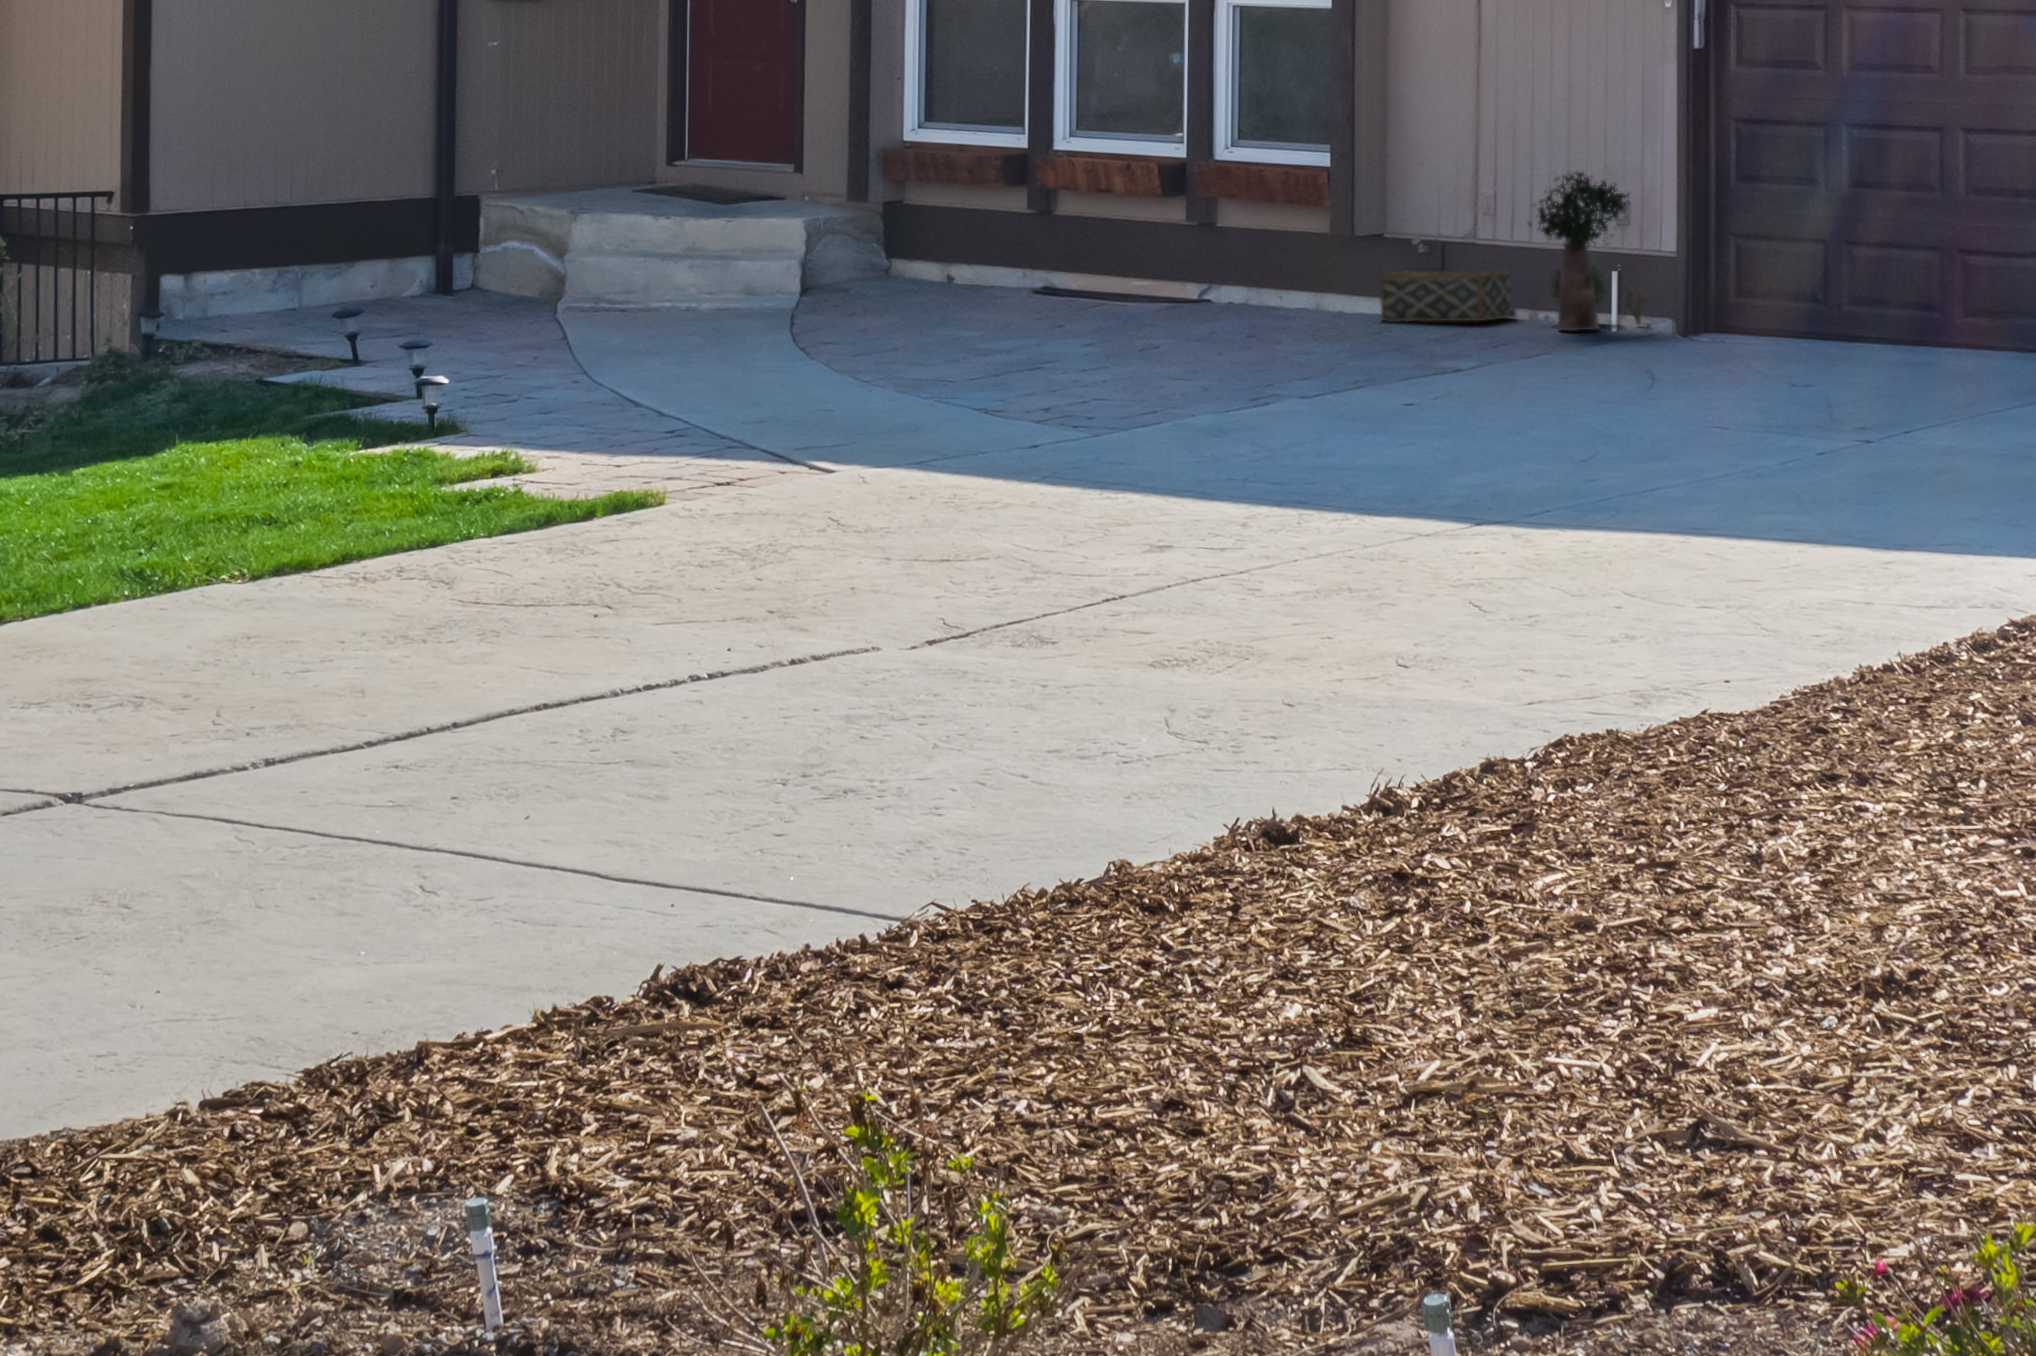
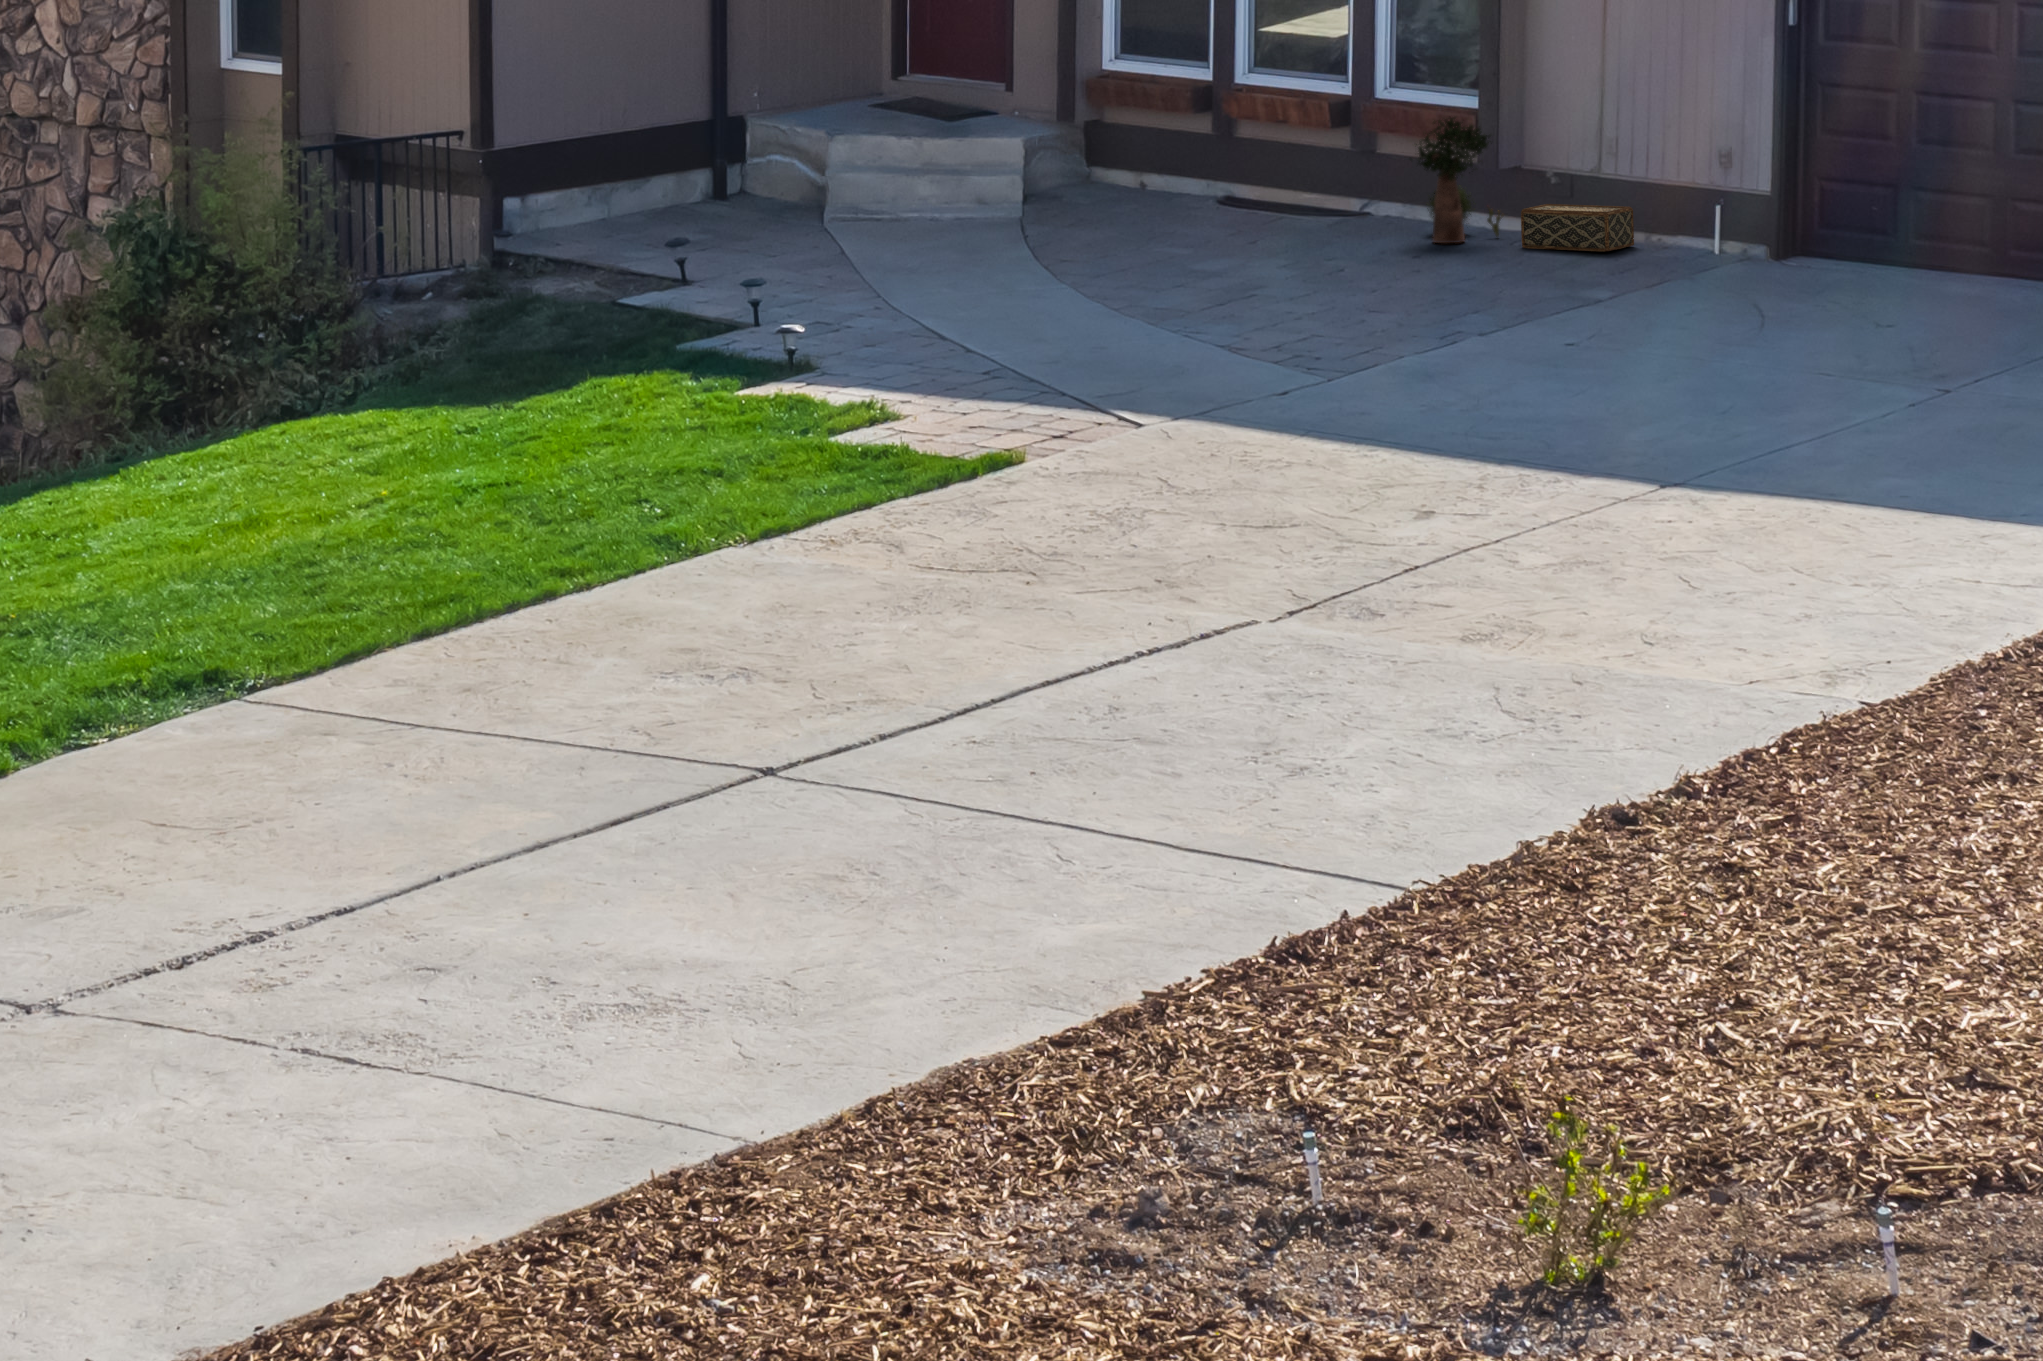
potted plant: present [1539,171,1646,330] -> present [1418,117,1503,243]

